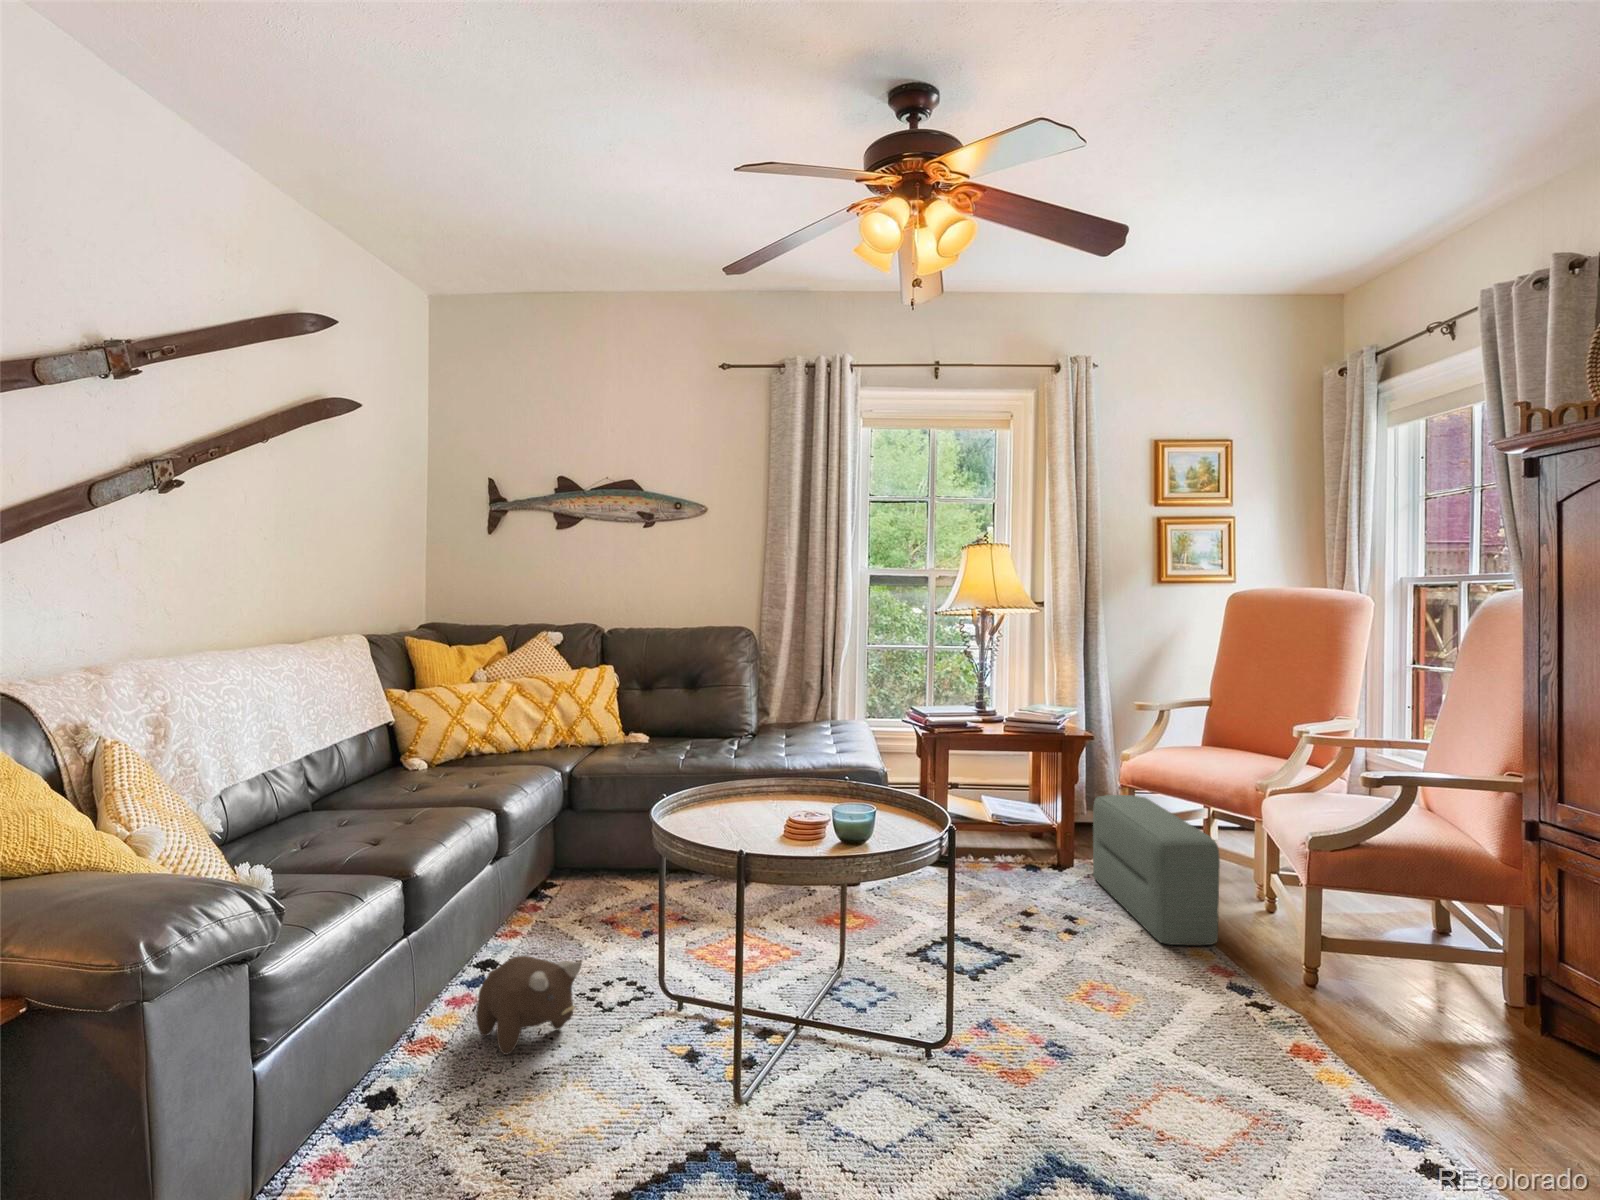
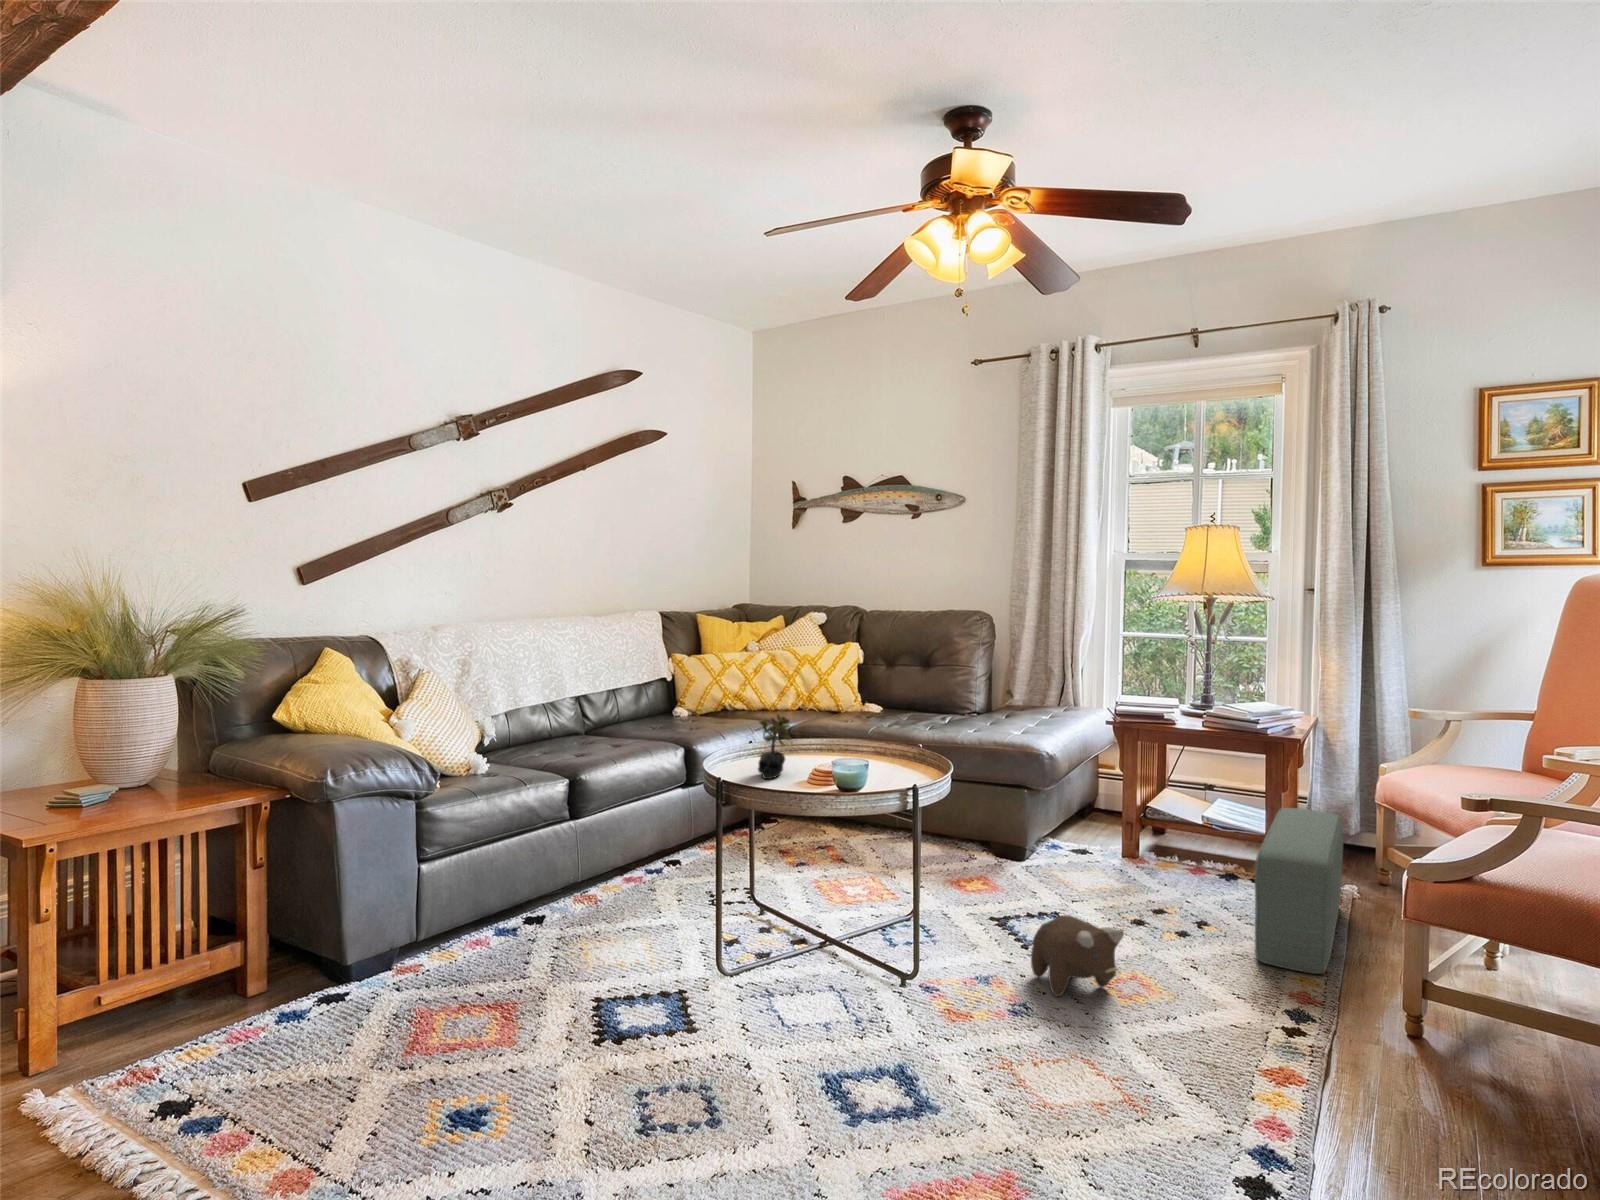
succulent plant: none [715,752,770,838] -> present [754,715,791,779]
plush toy: present [476,956,582,1055] -> present [1031,915,1124,996]

